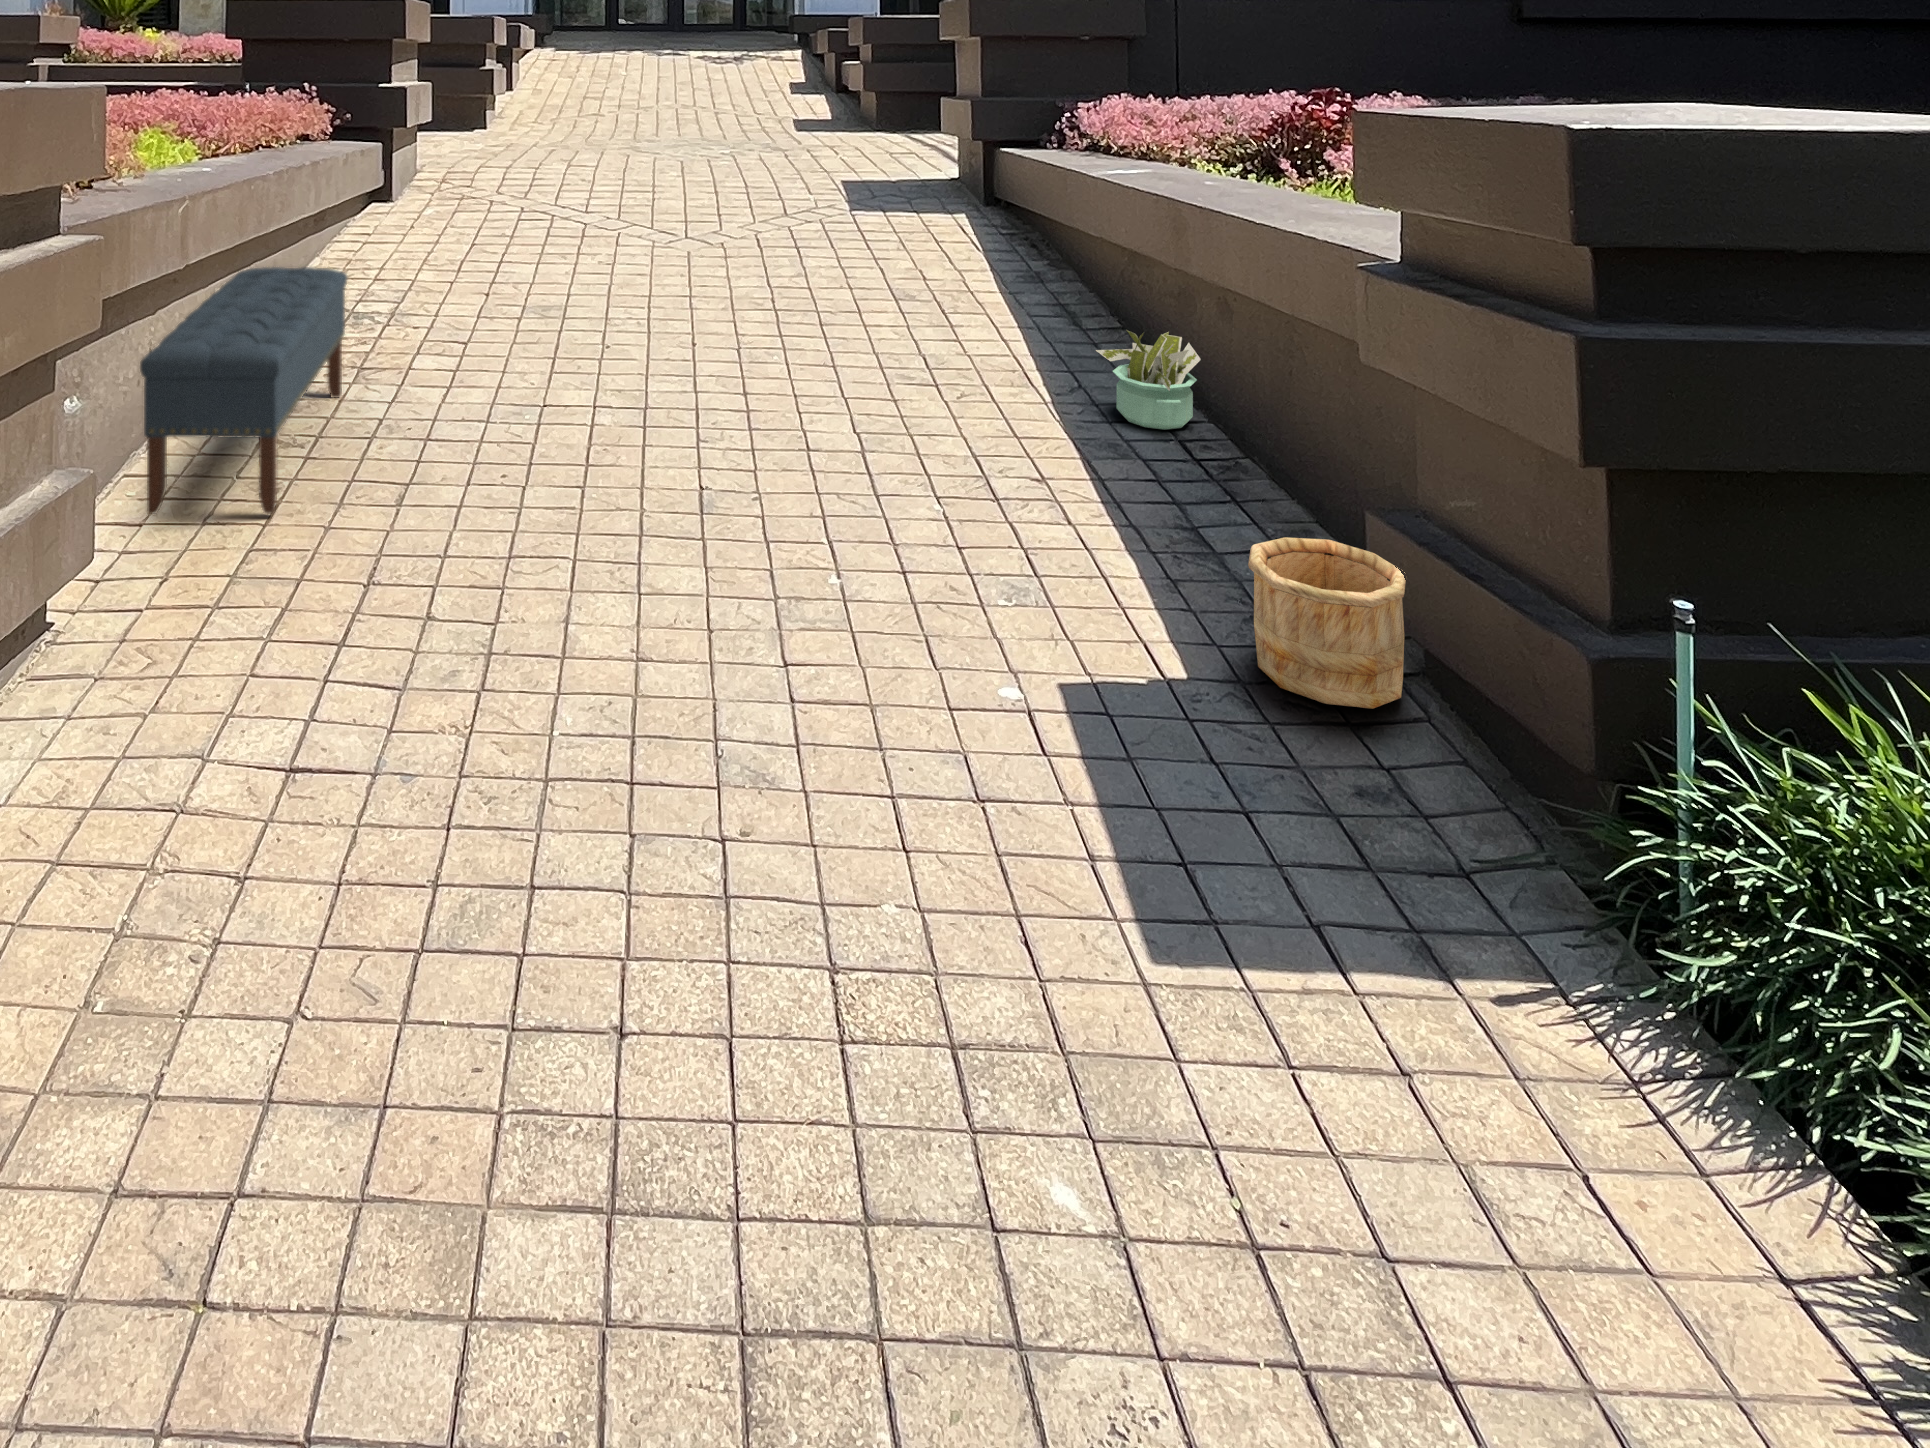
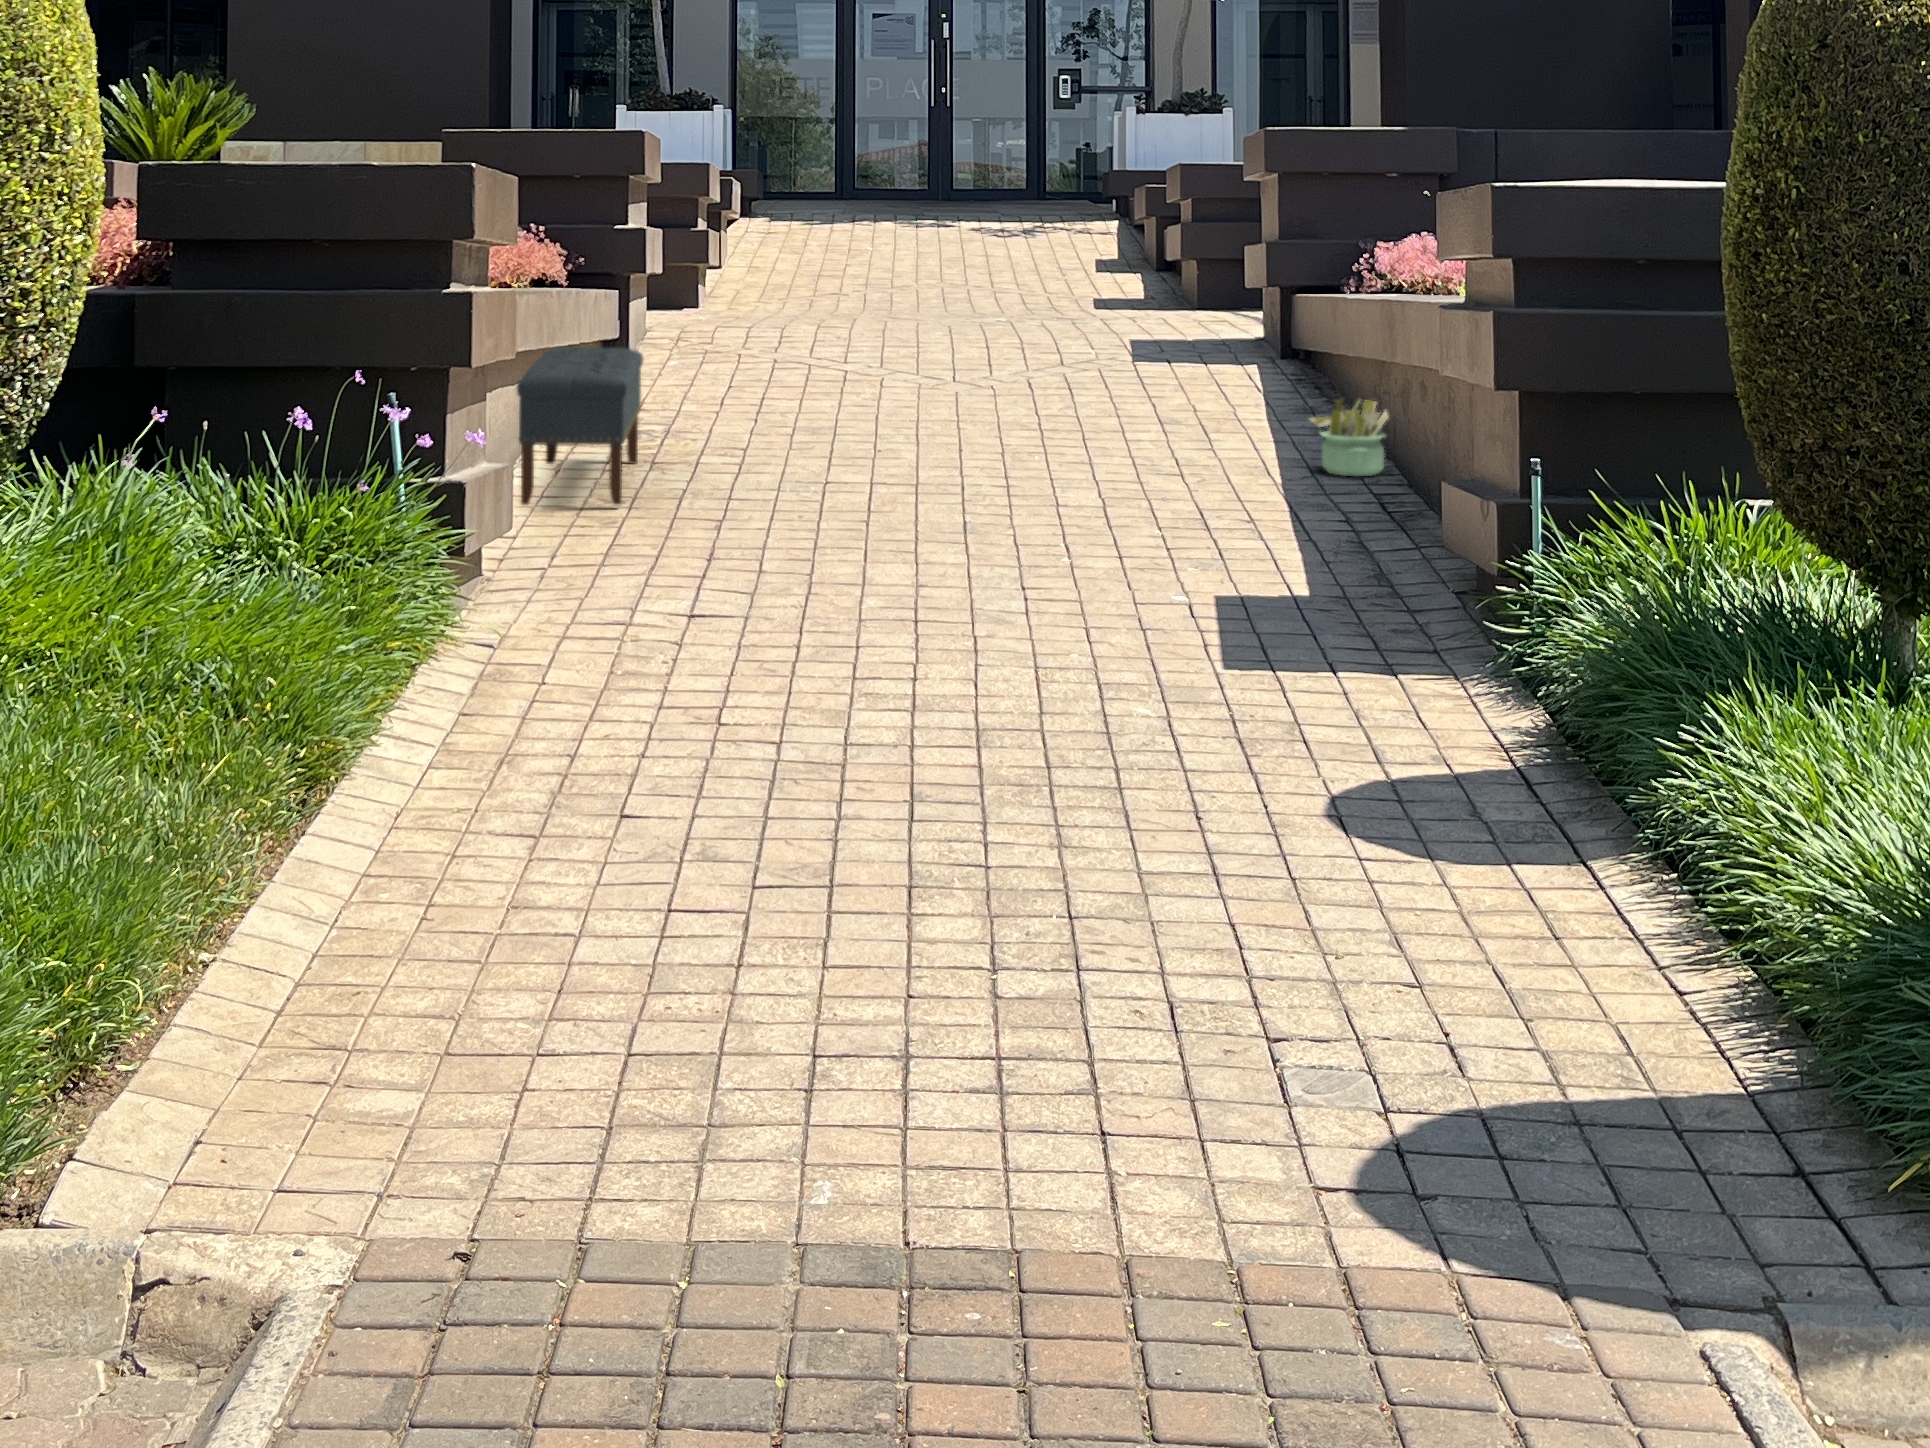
wooden bucket: present [1248,537,1406,709] -> none [1338,482,1440,569]

